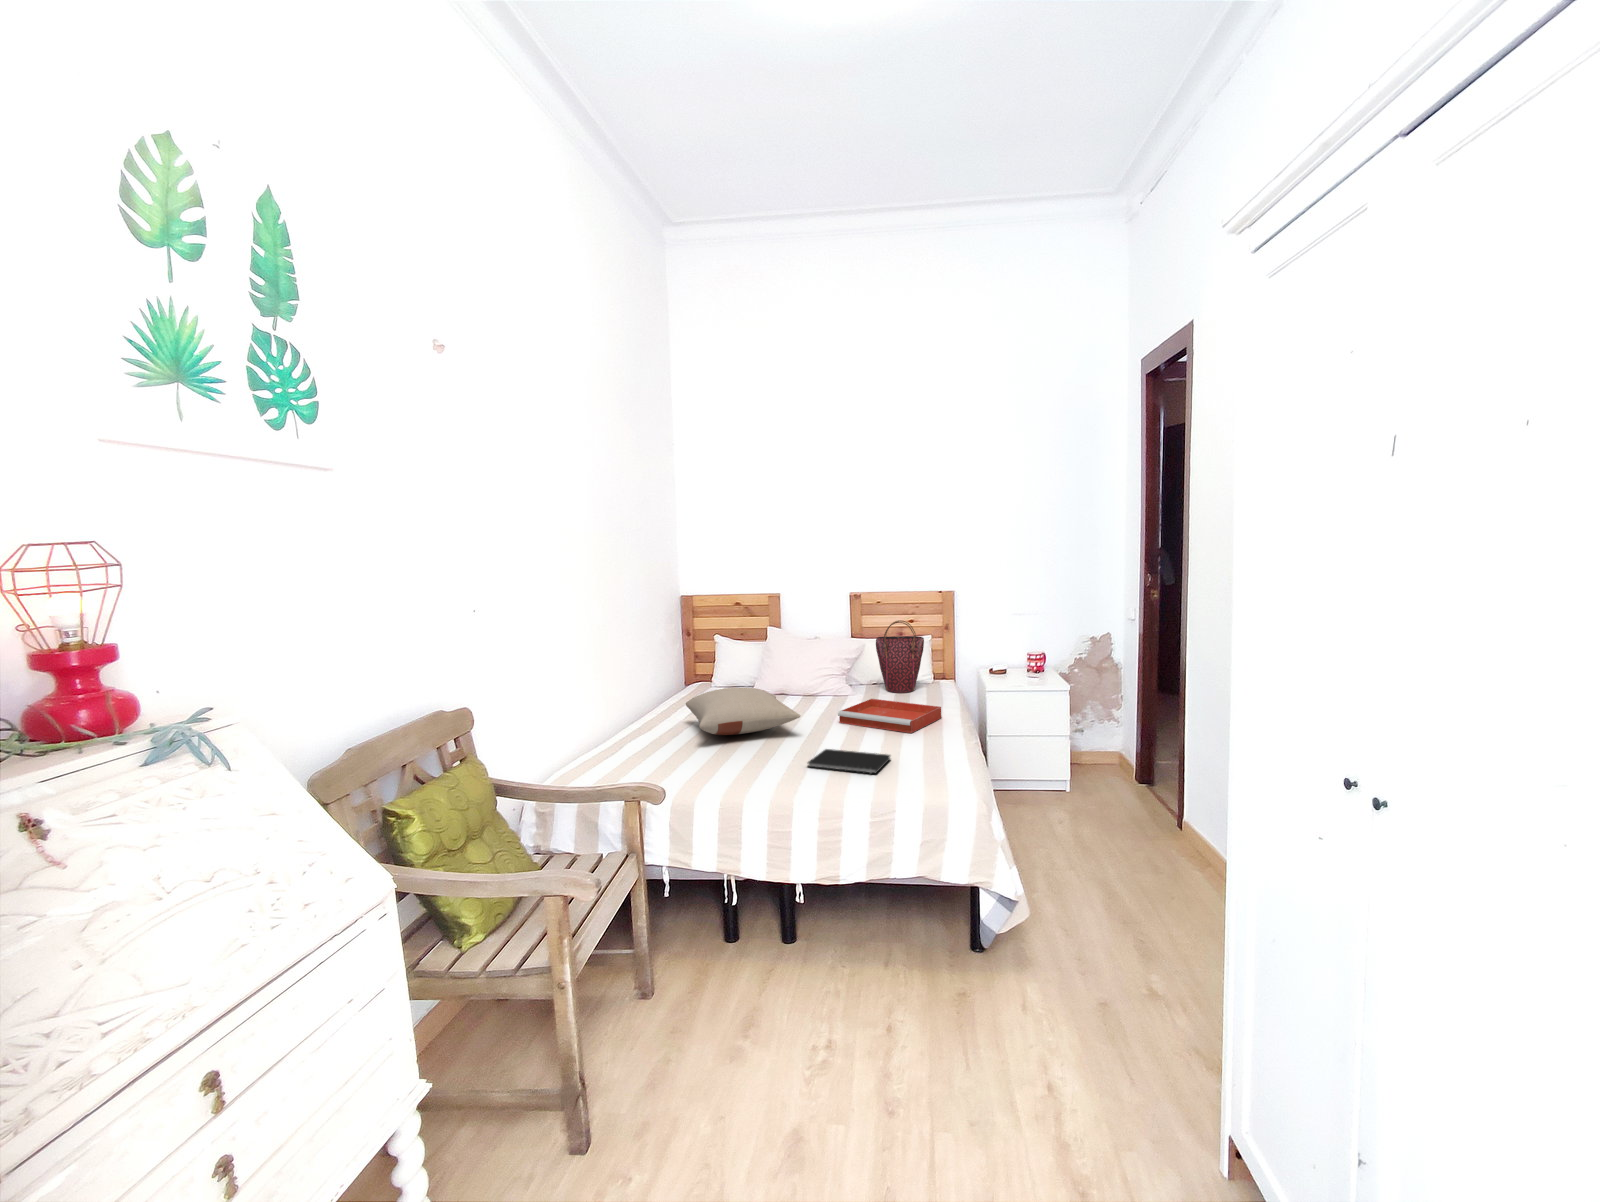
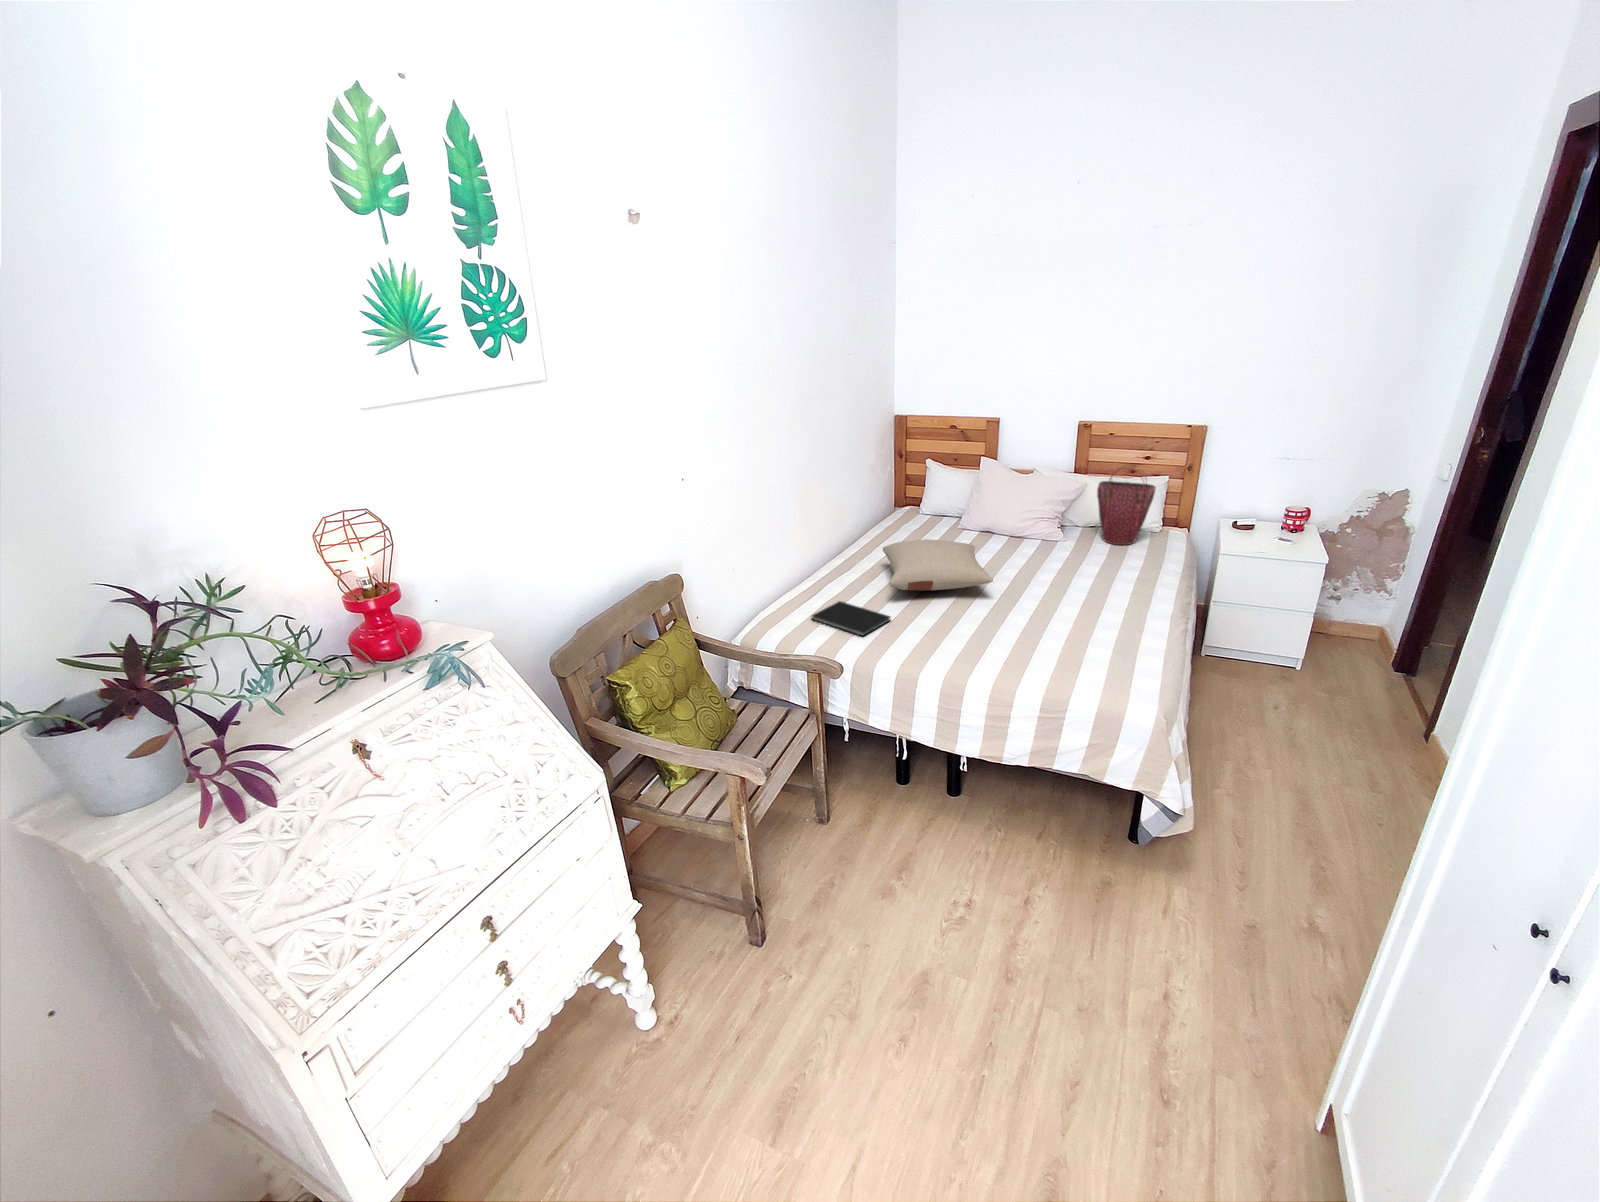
tray: present [838,699,941,733] -> none [1037,556,1155,609]
notebook: present [808,749,890,774] -> present [811,601,890,636]

